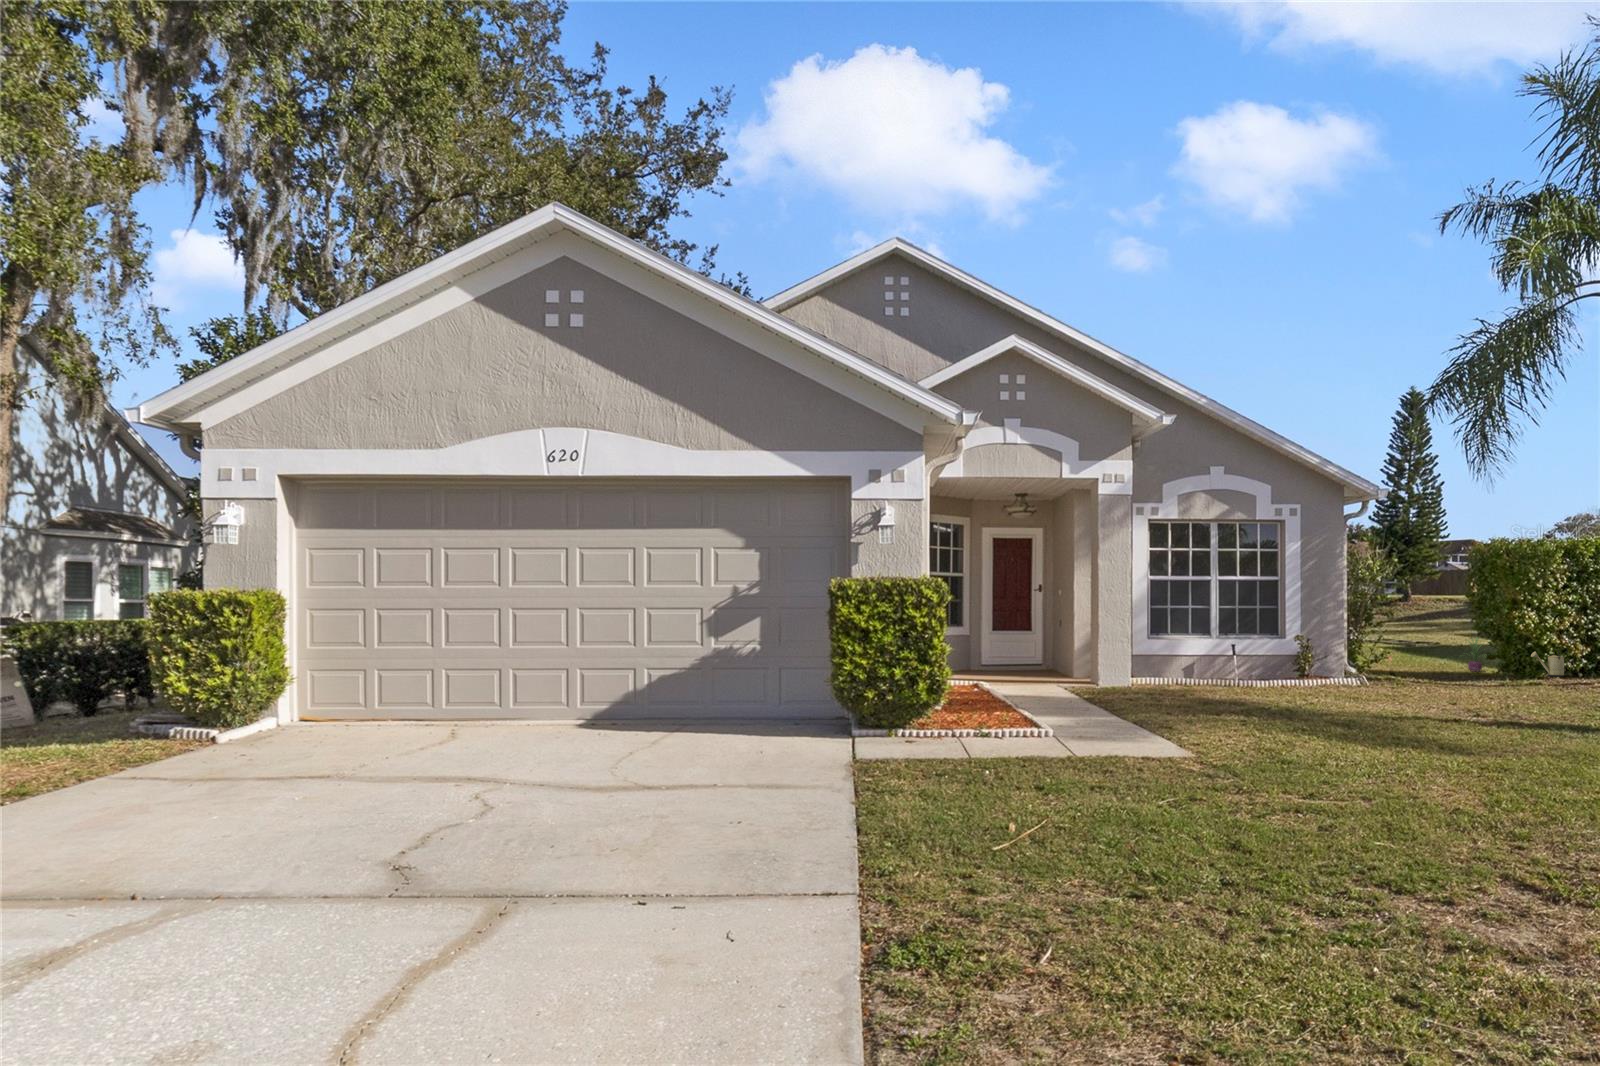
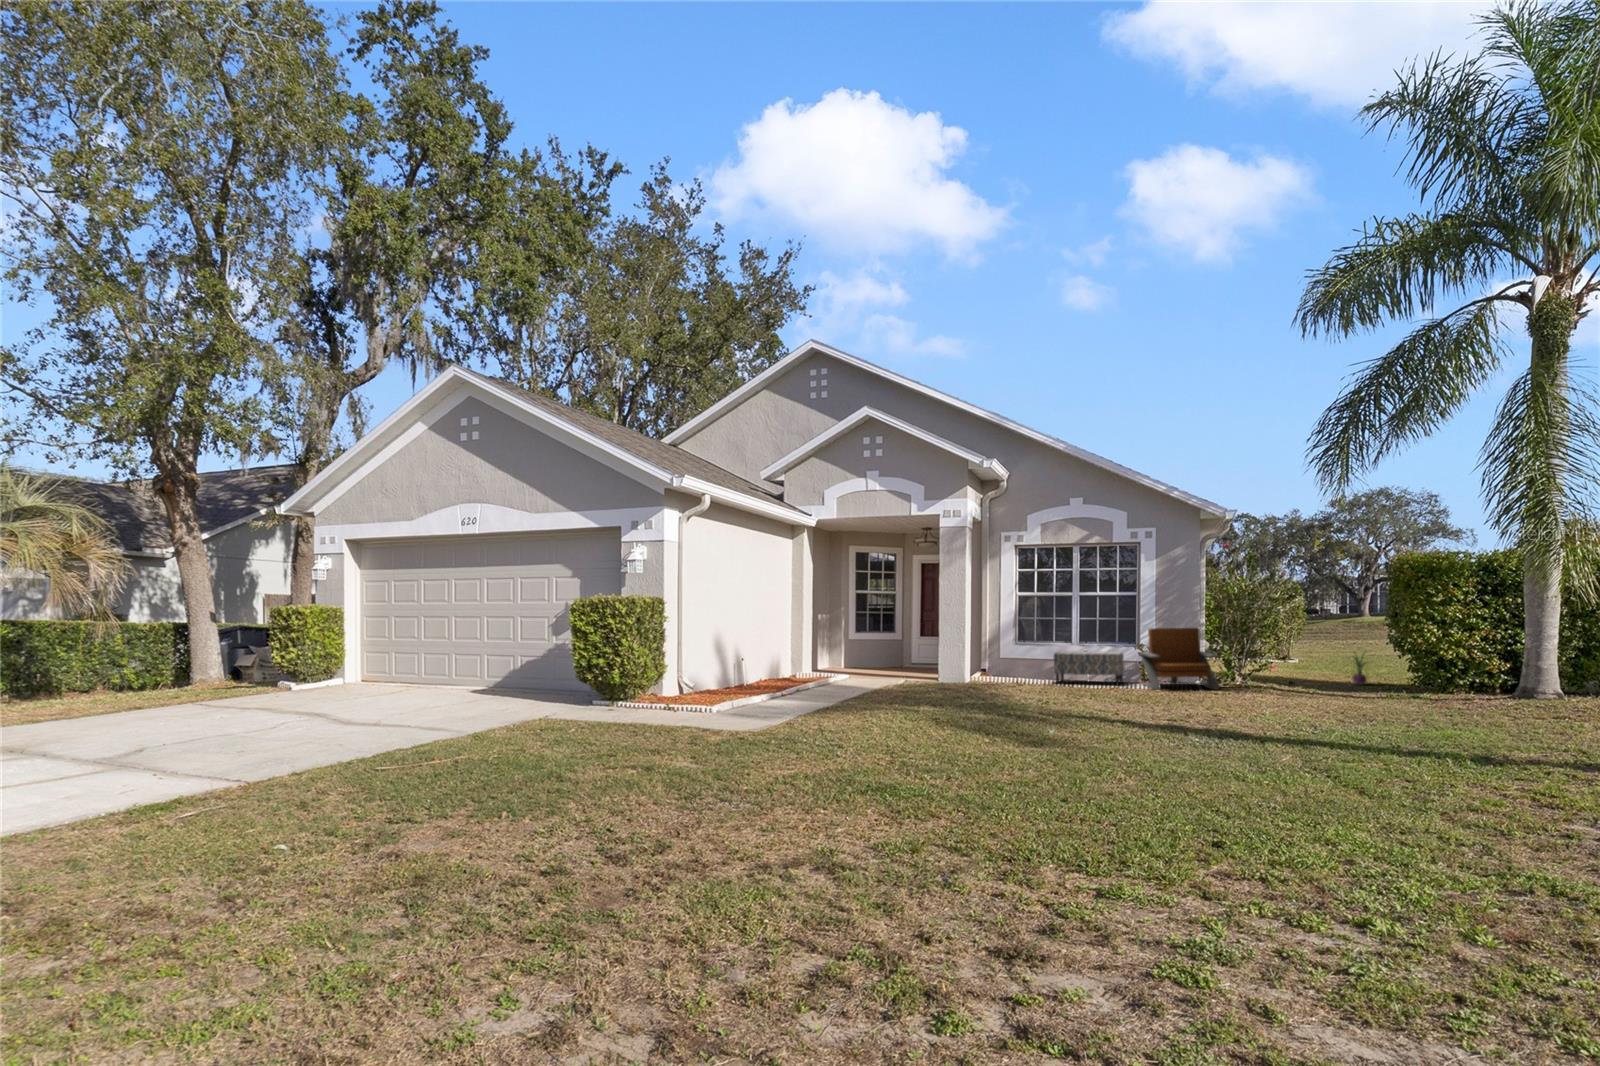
lounge chair: none [1297,615,1396,684] -> present [1140,628,1220,690]
bench: none [1200,643,1285,680] -> present [1054,651,1124,685]
watering can: present [1531,649,1567,677] -> none [1394,664,1432,692]

